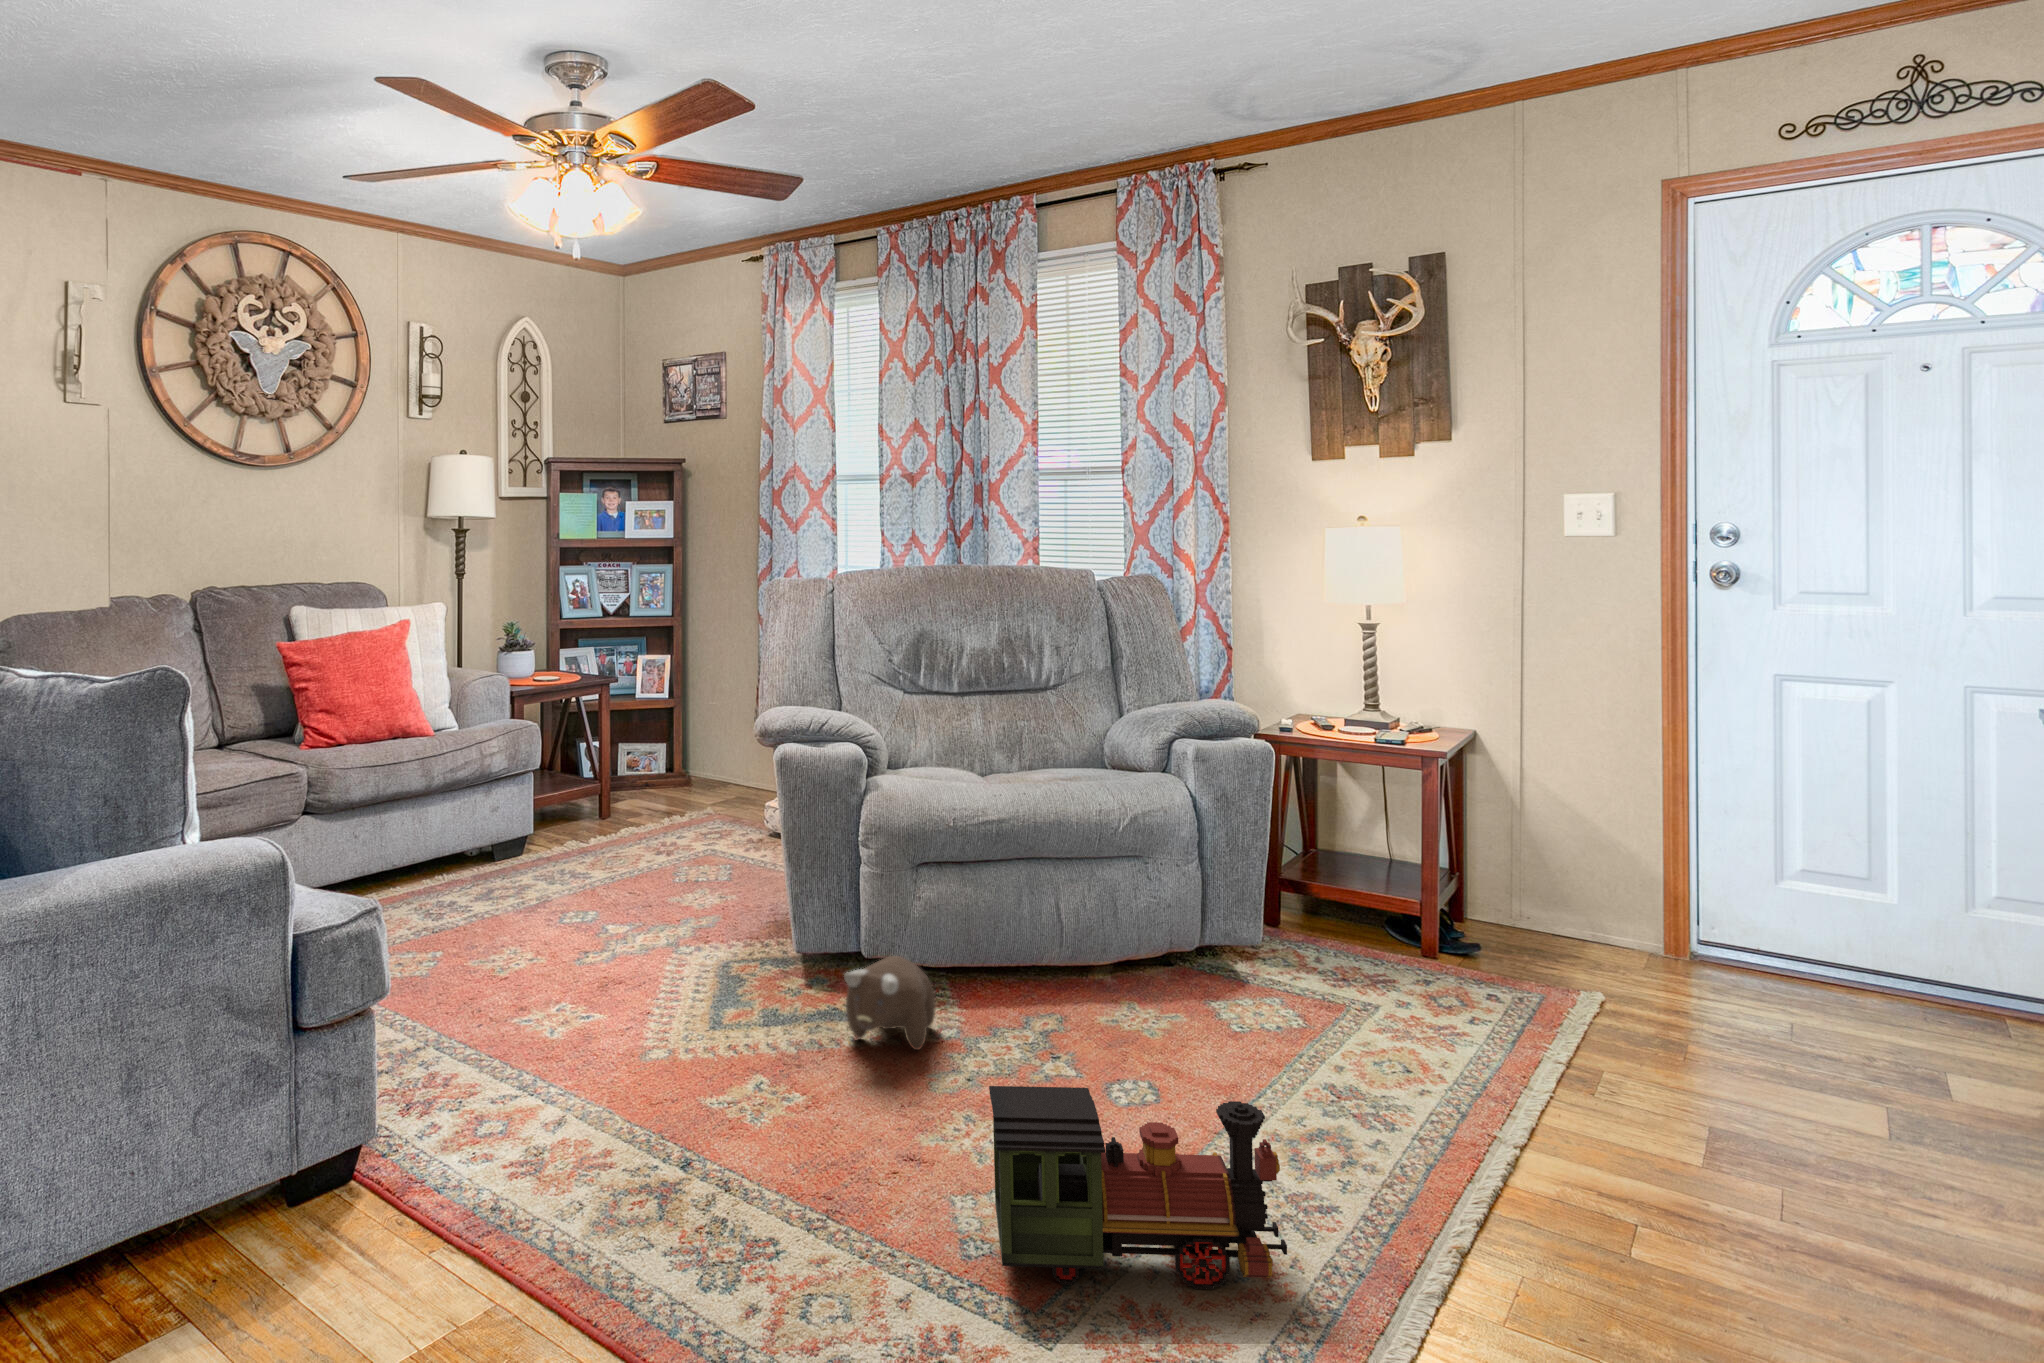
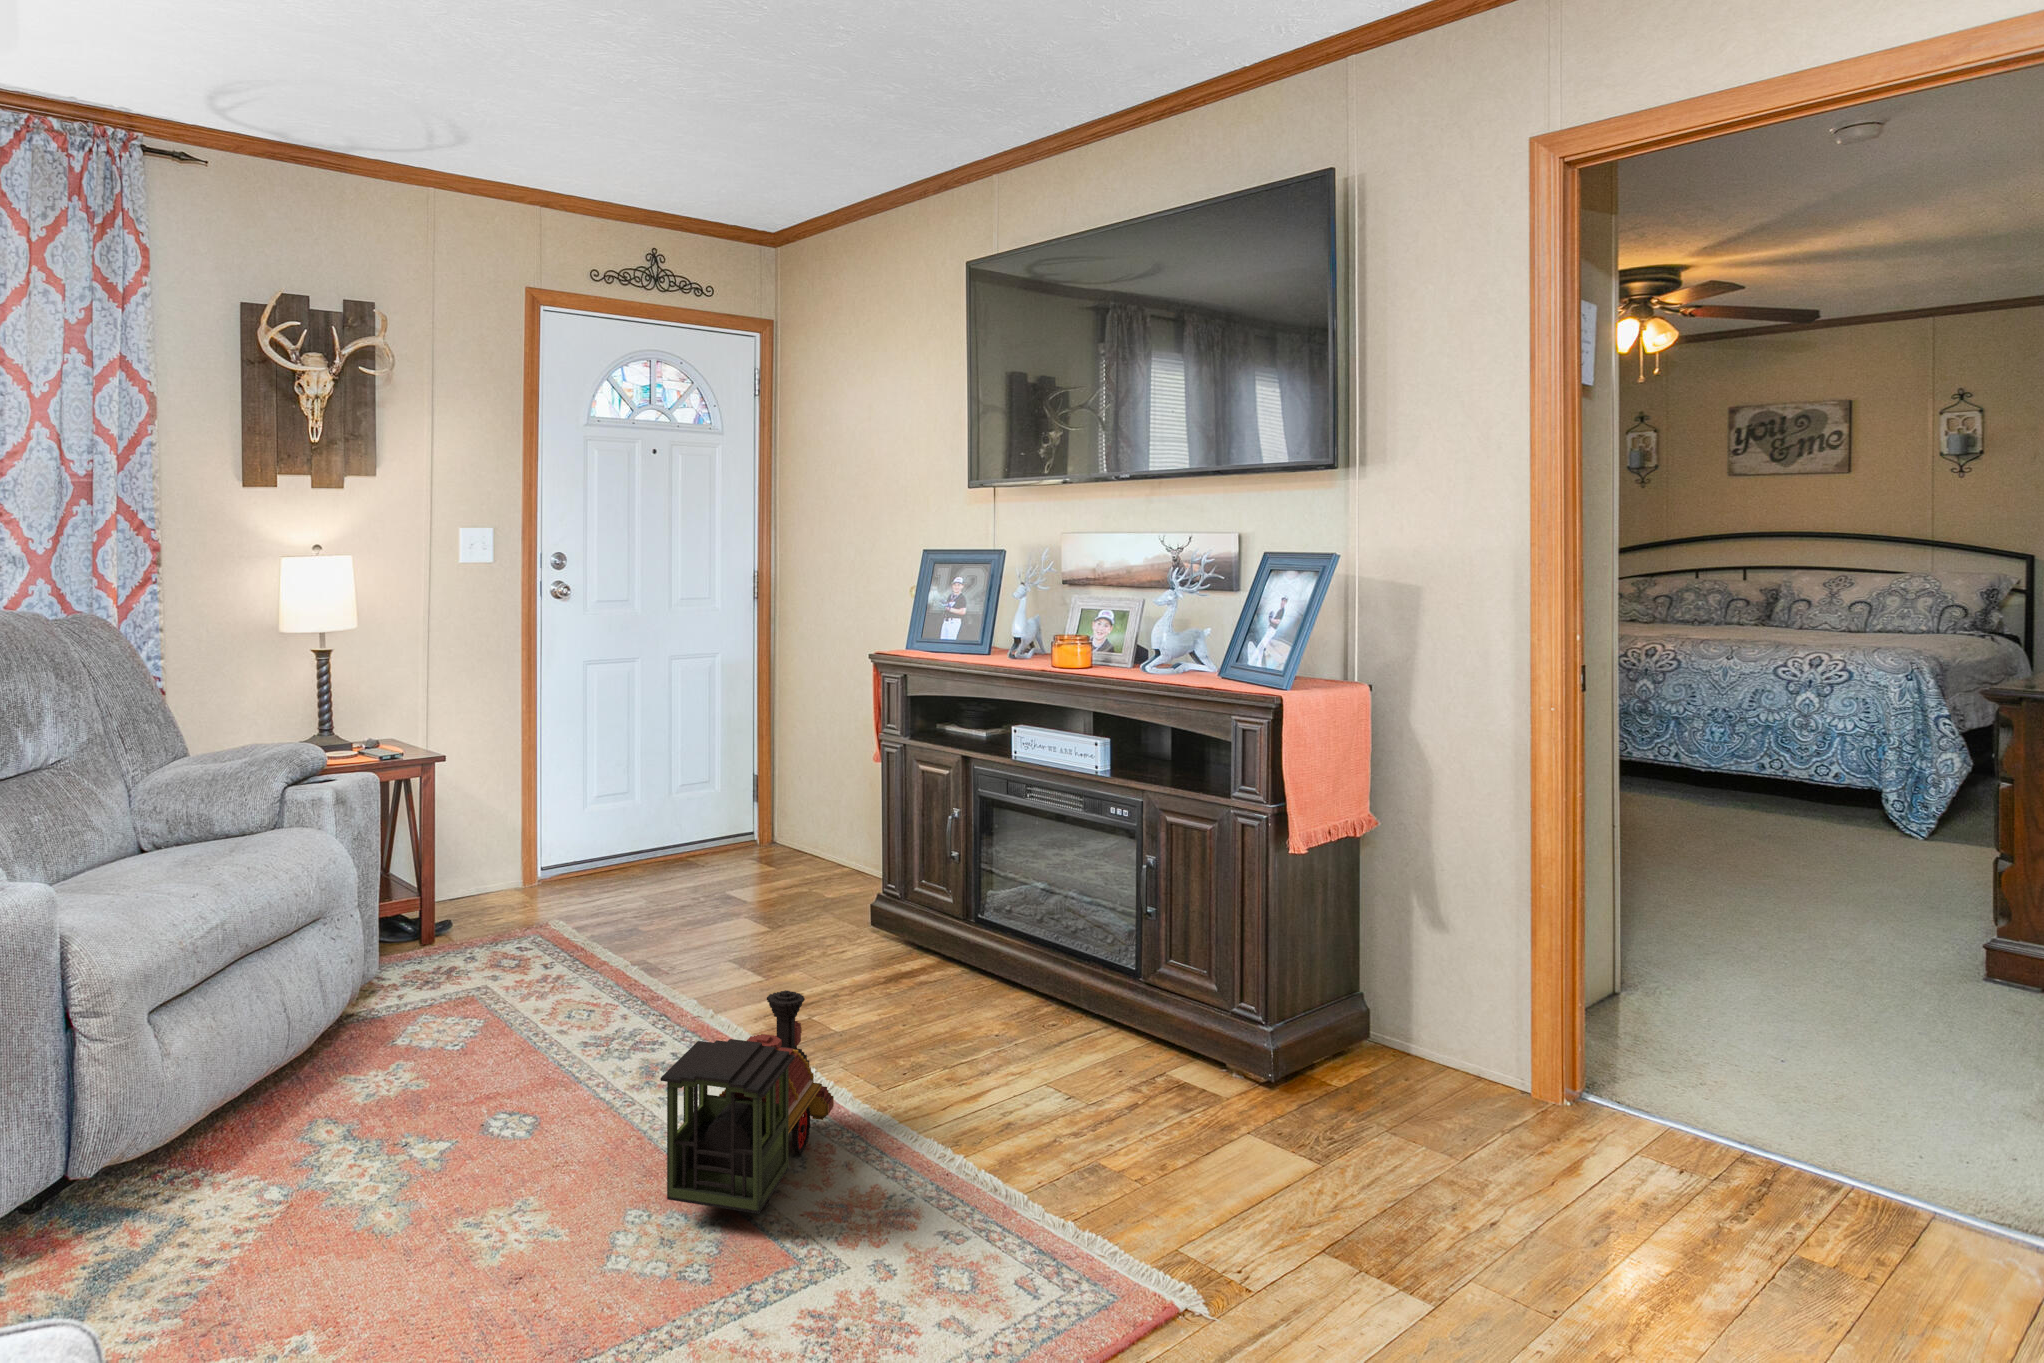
plush toy: present [844,956,936,1050] -> none [171,1103,311,1242]

